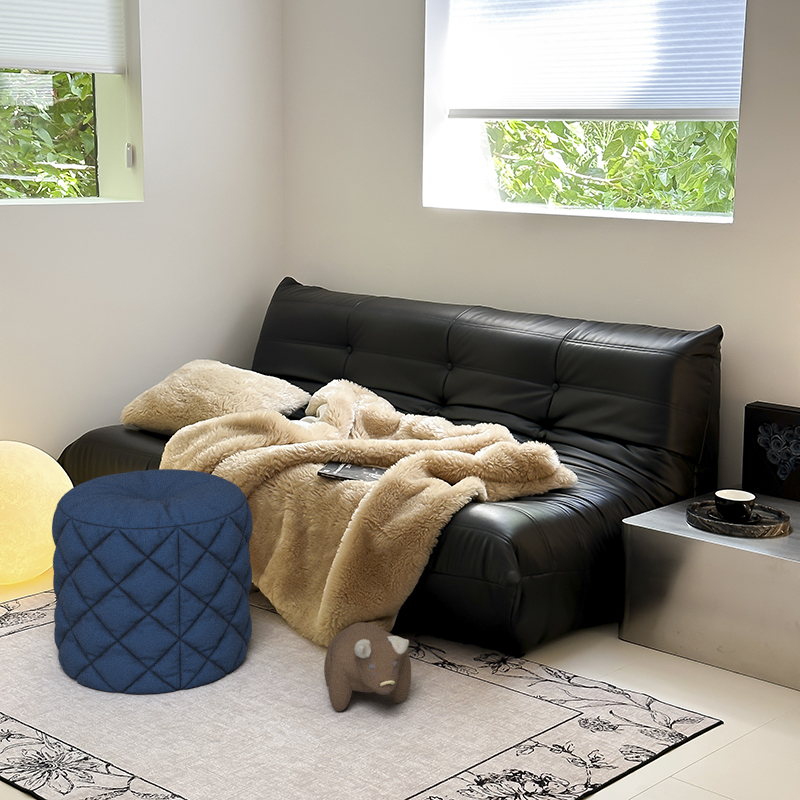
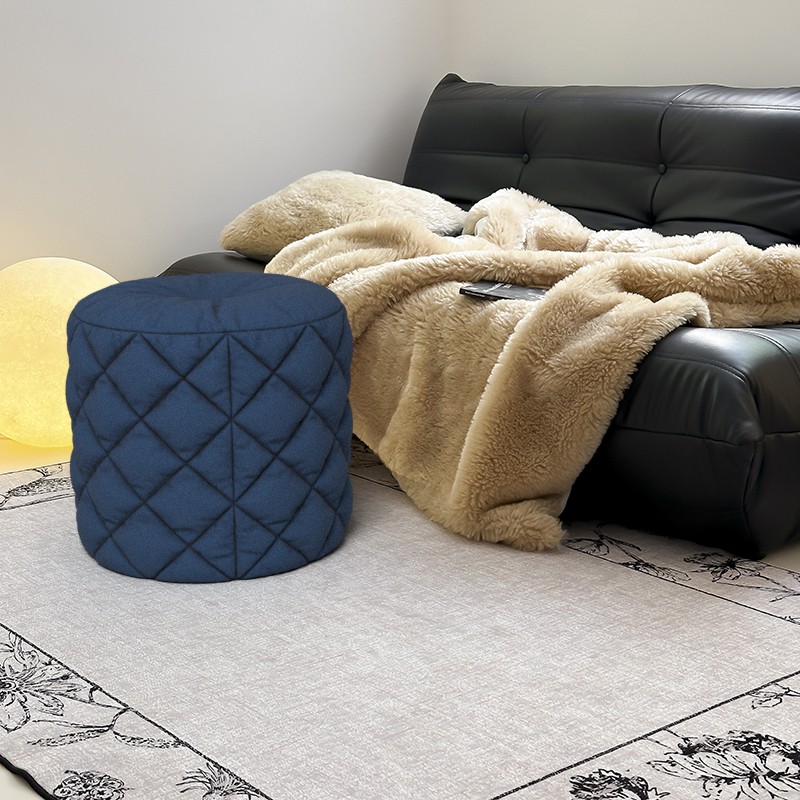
plush toy: present [324,622,411,711] -> none [448,488,581,622]

